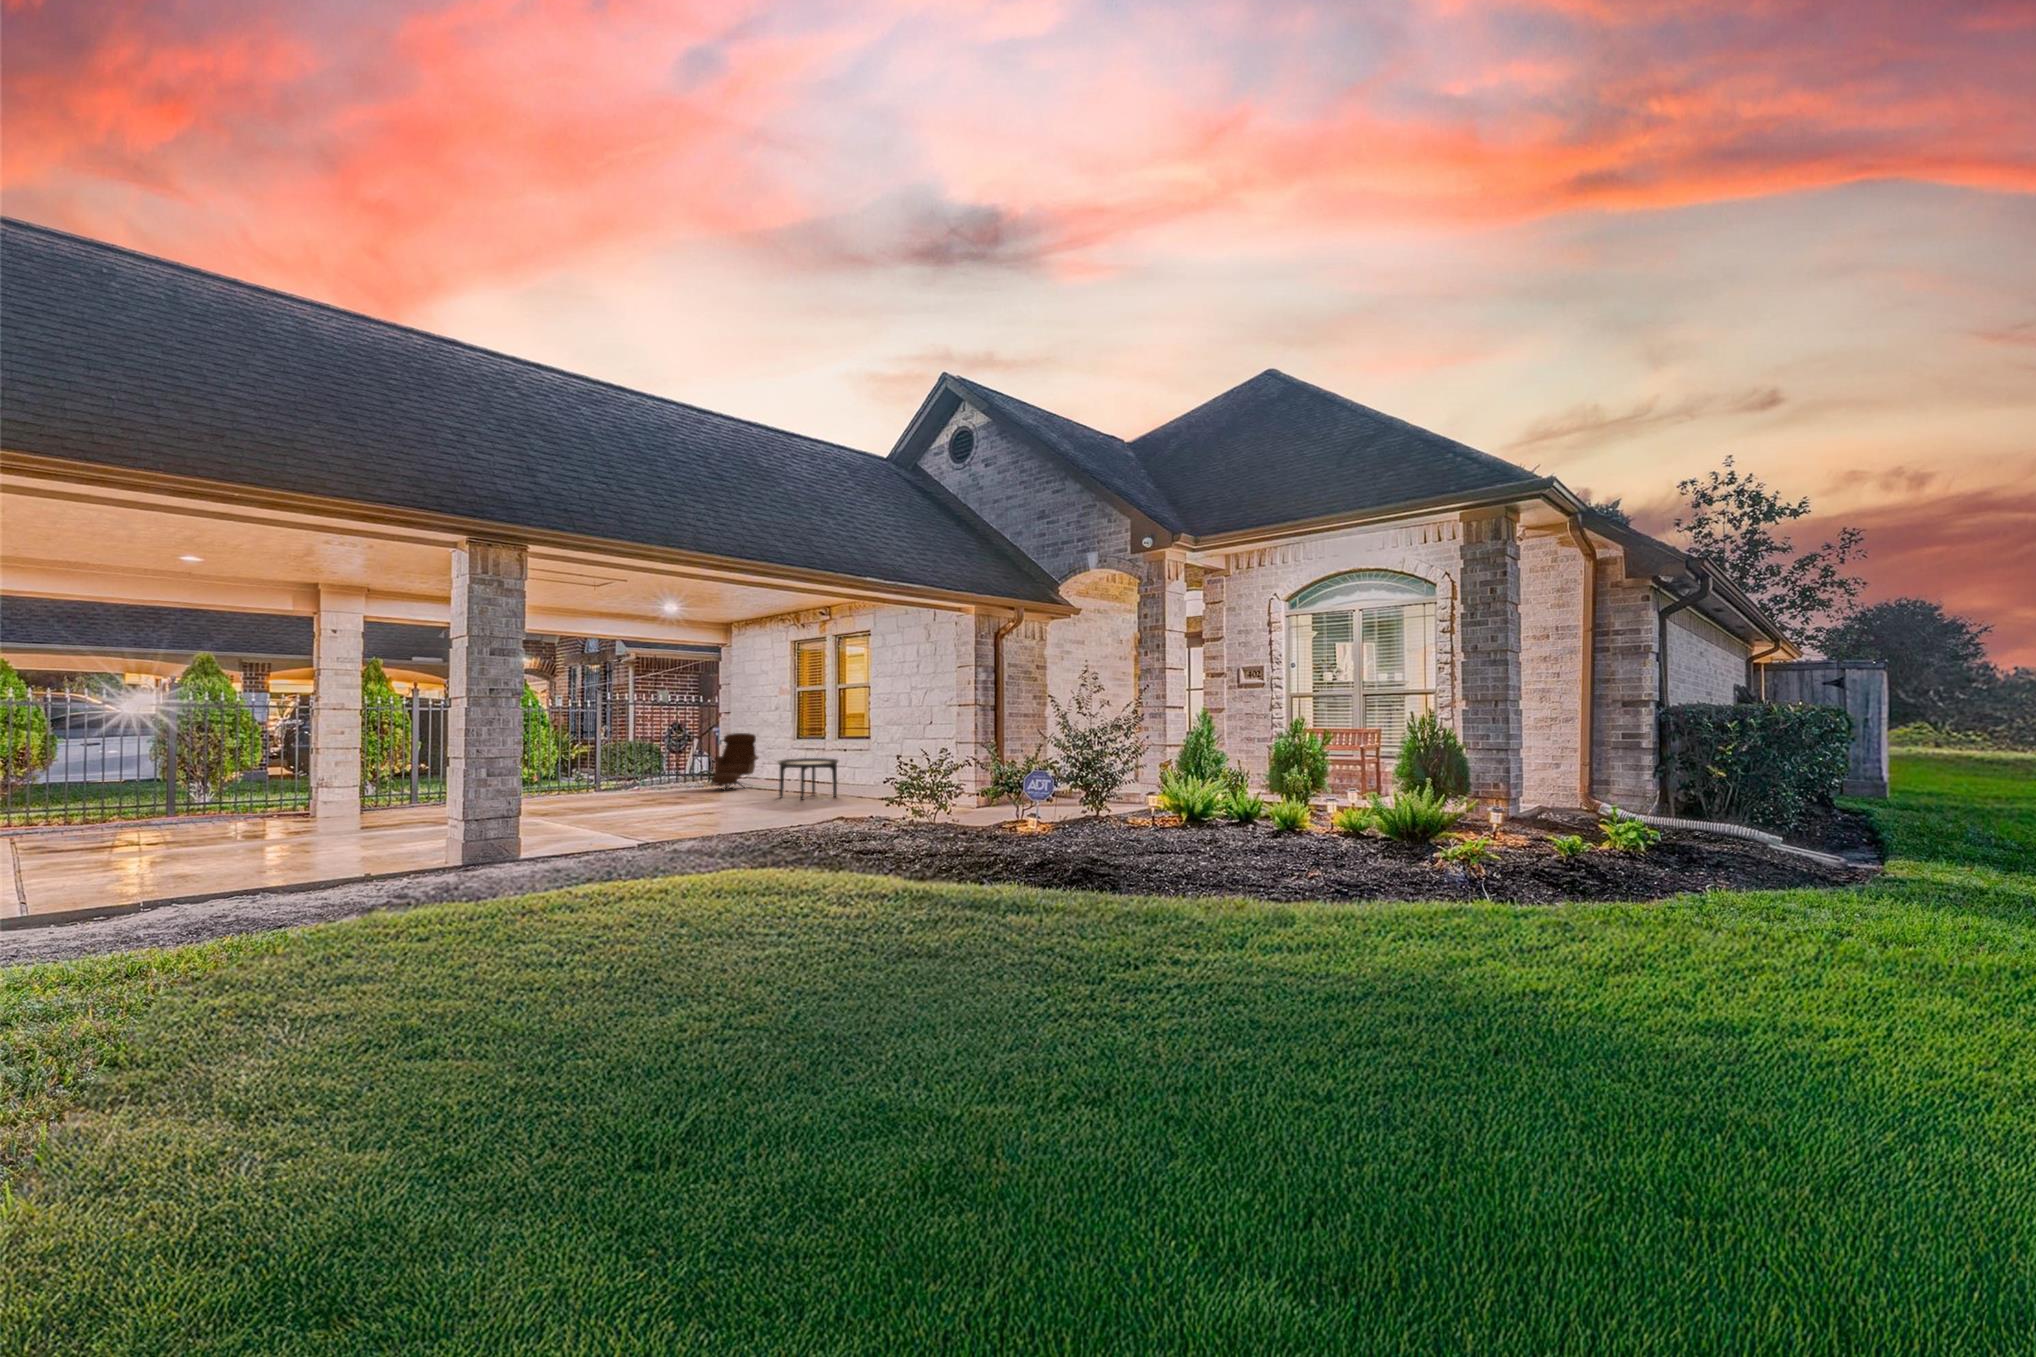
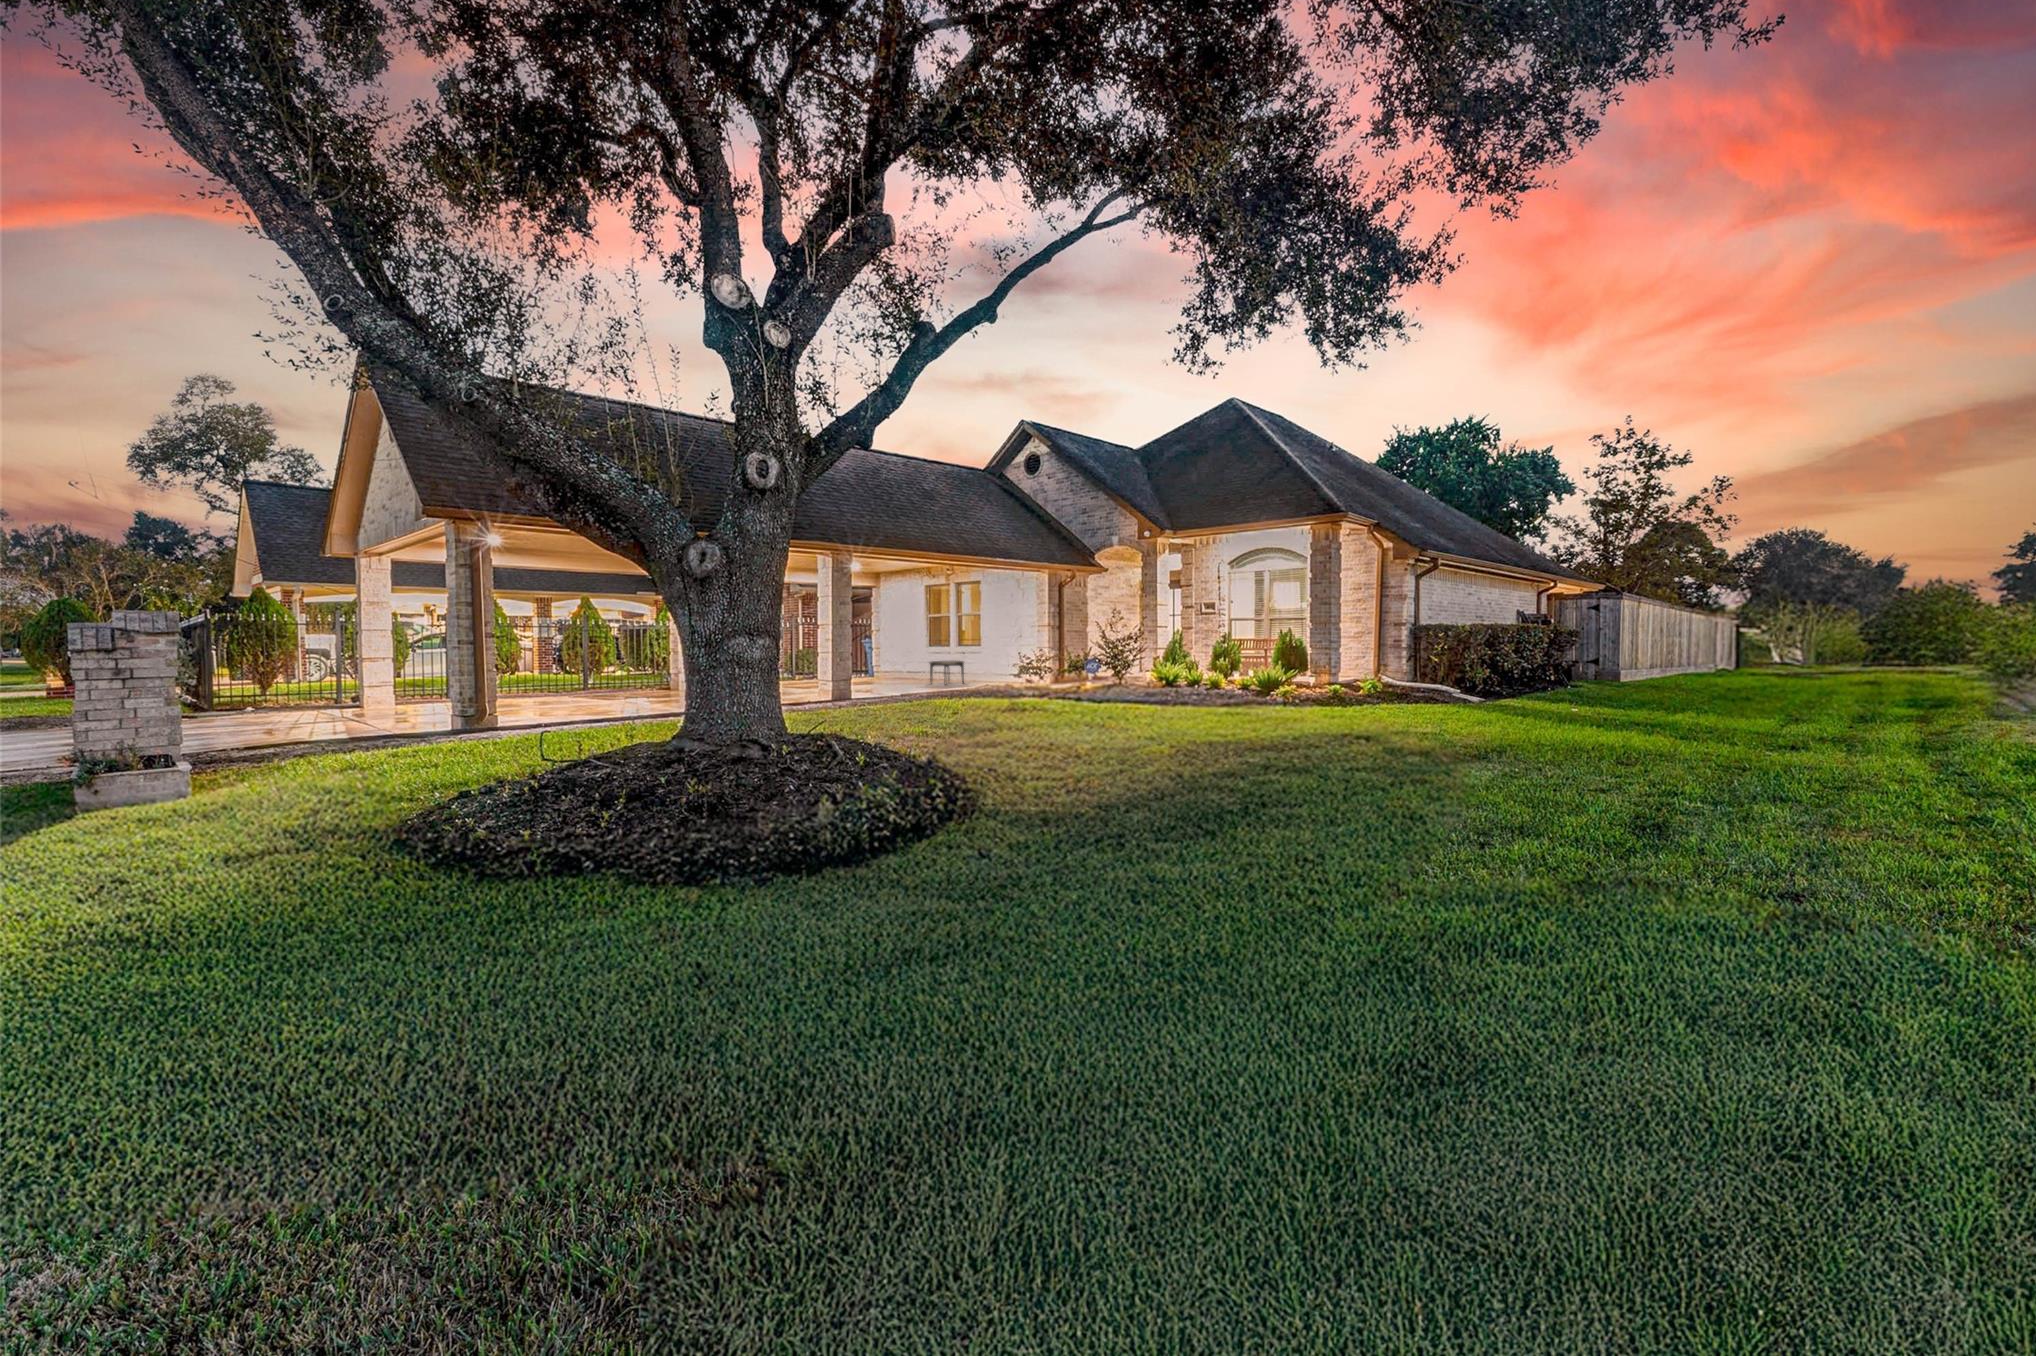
lounge chair: present [711,733,758,790] -> none [882,647,909,683]

